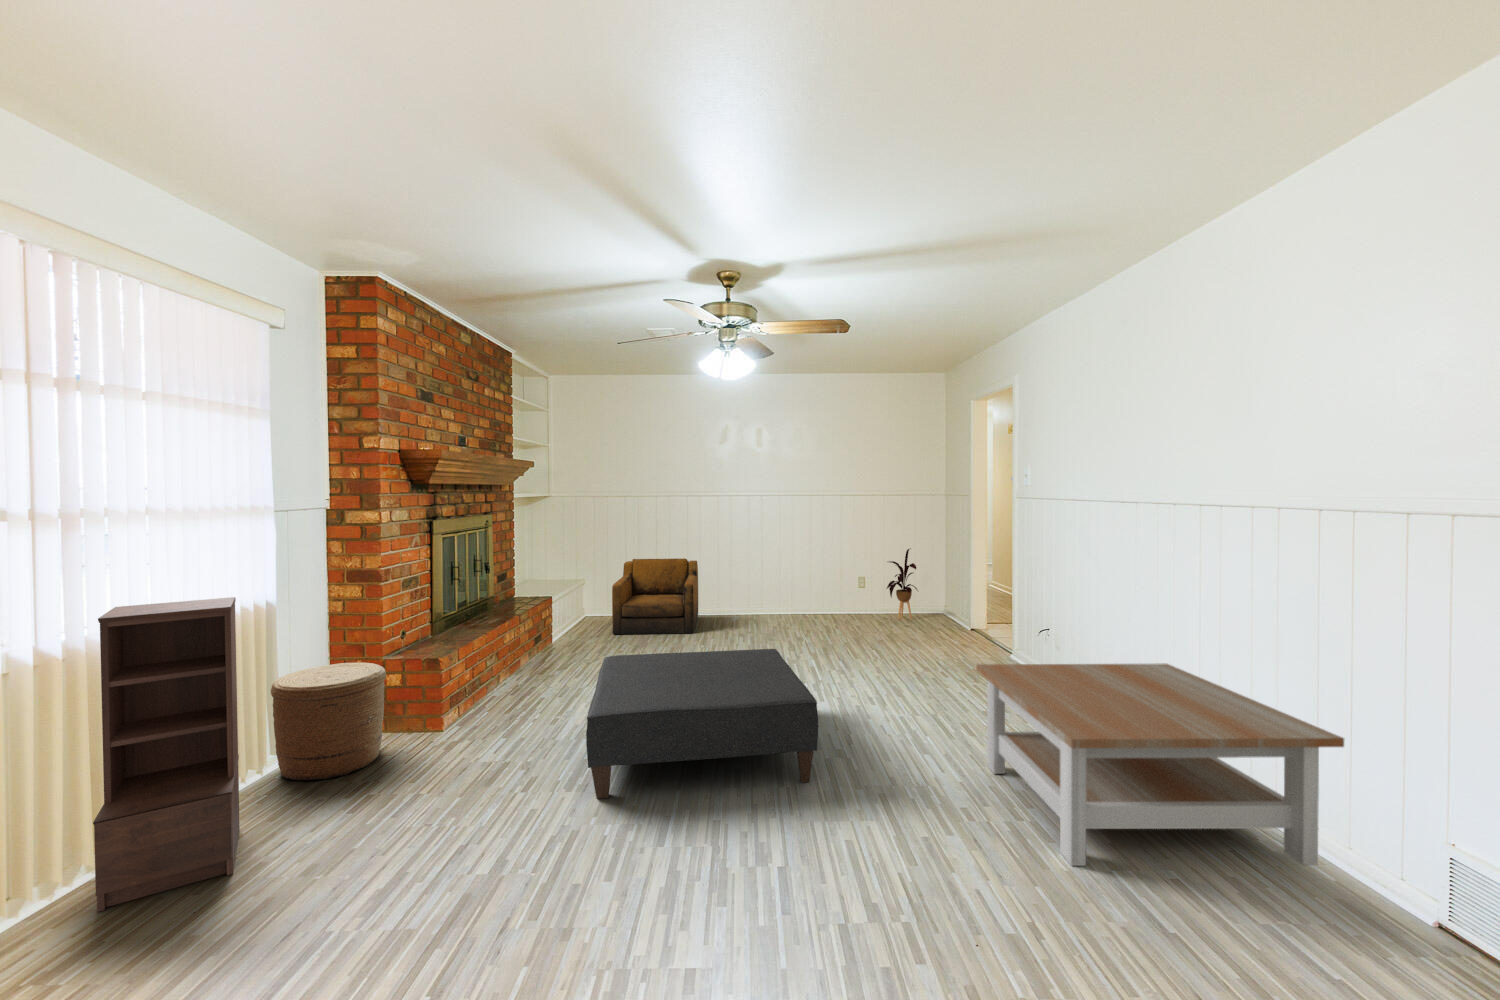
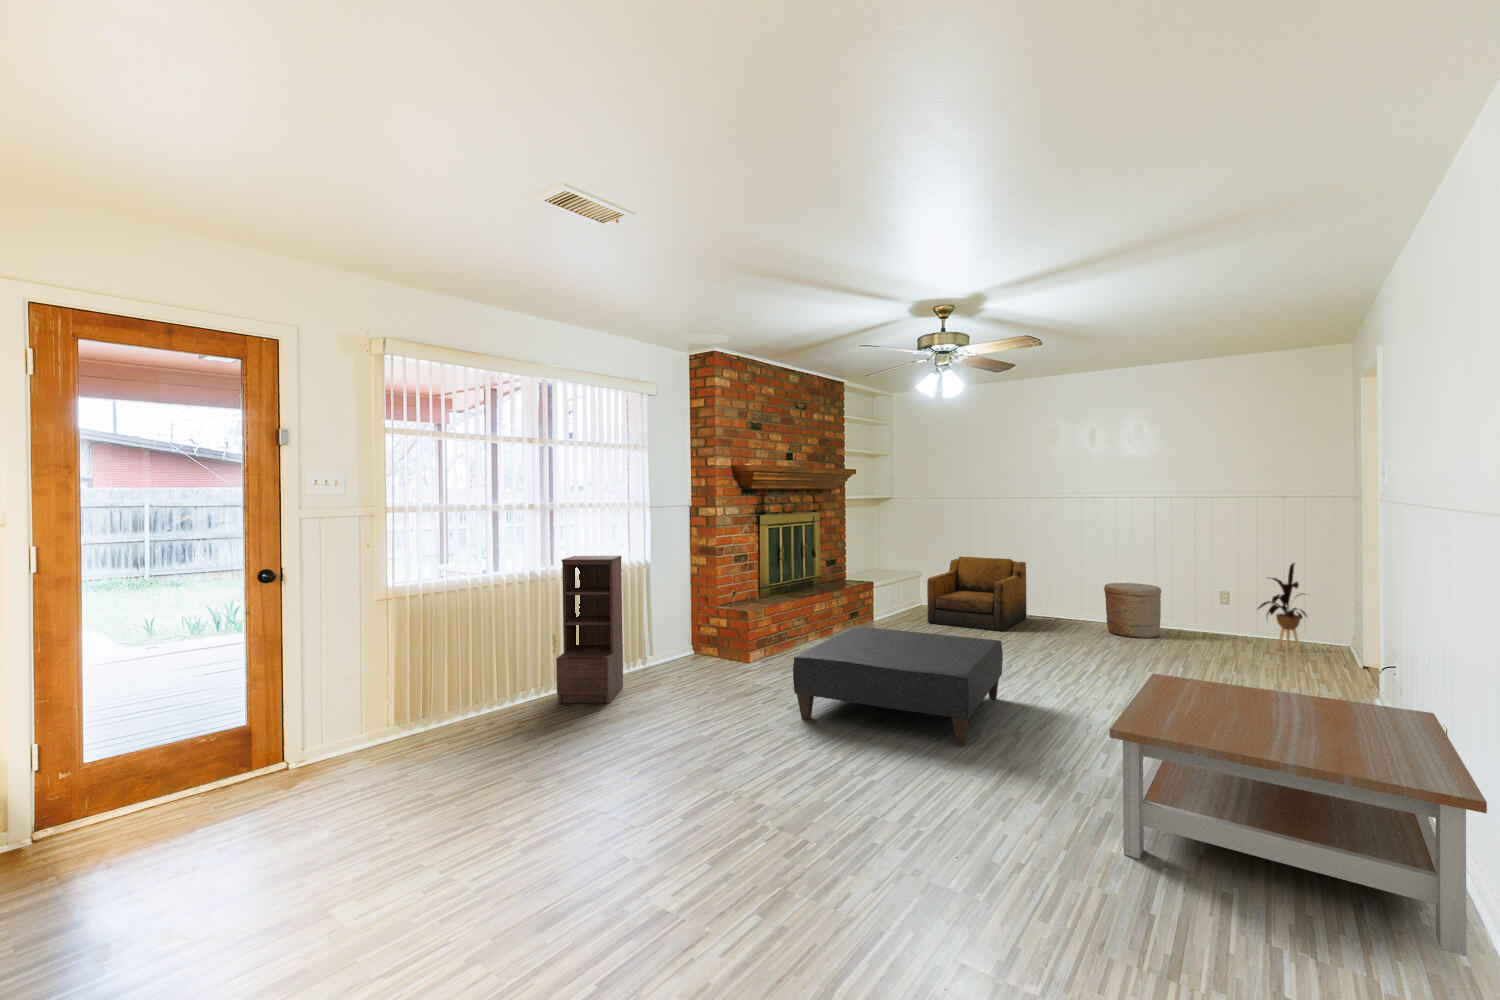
woven basket: present [271,662,386,780] -> present [1104,583,1161,638]

